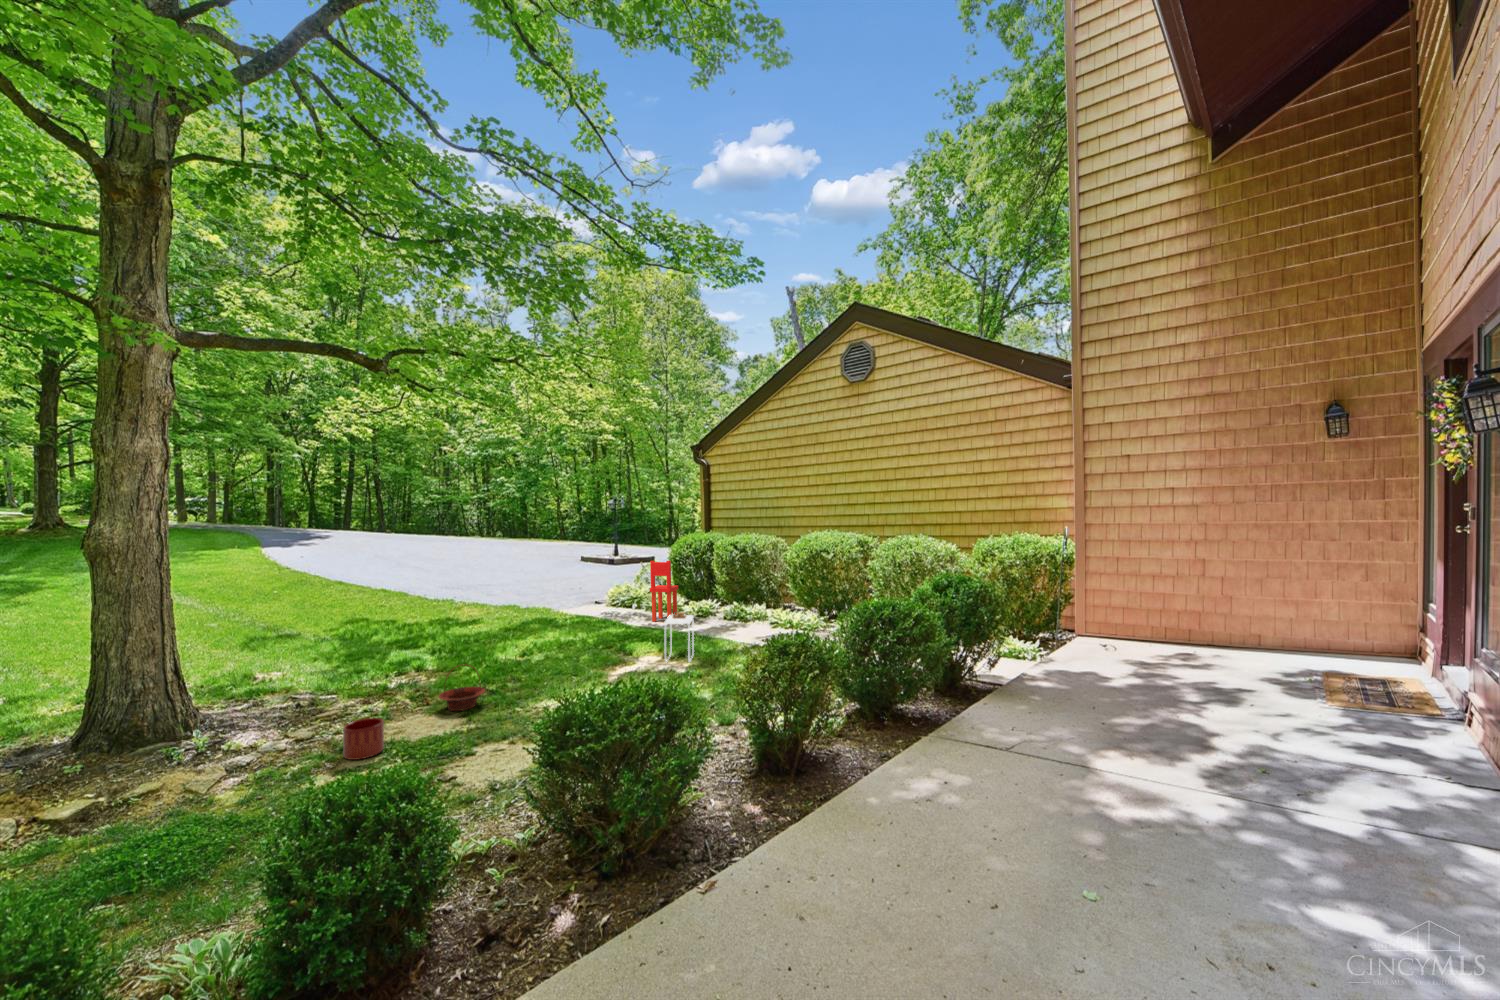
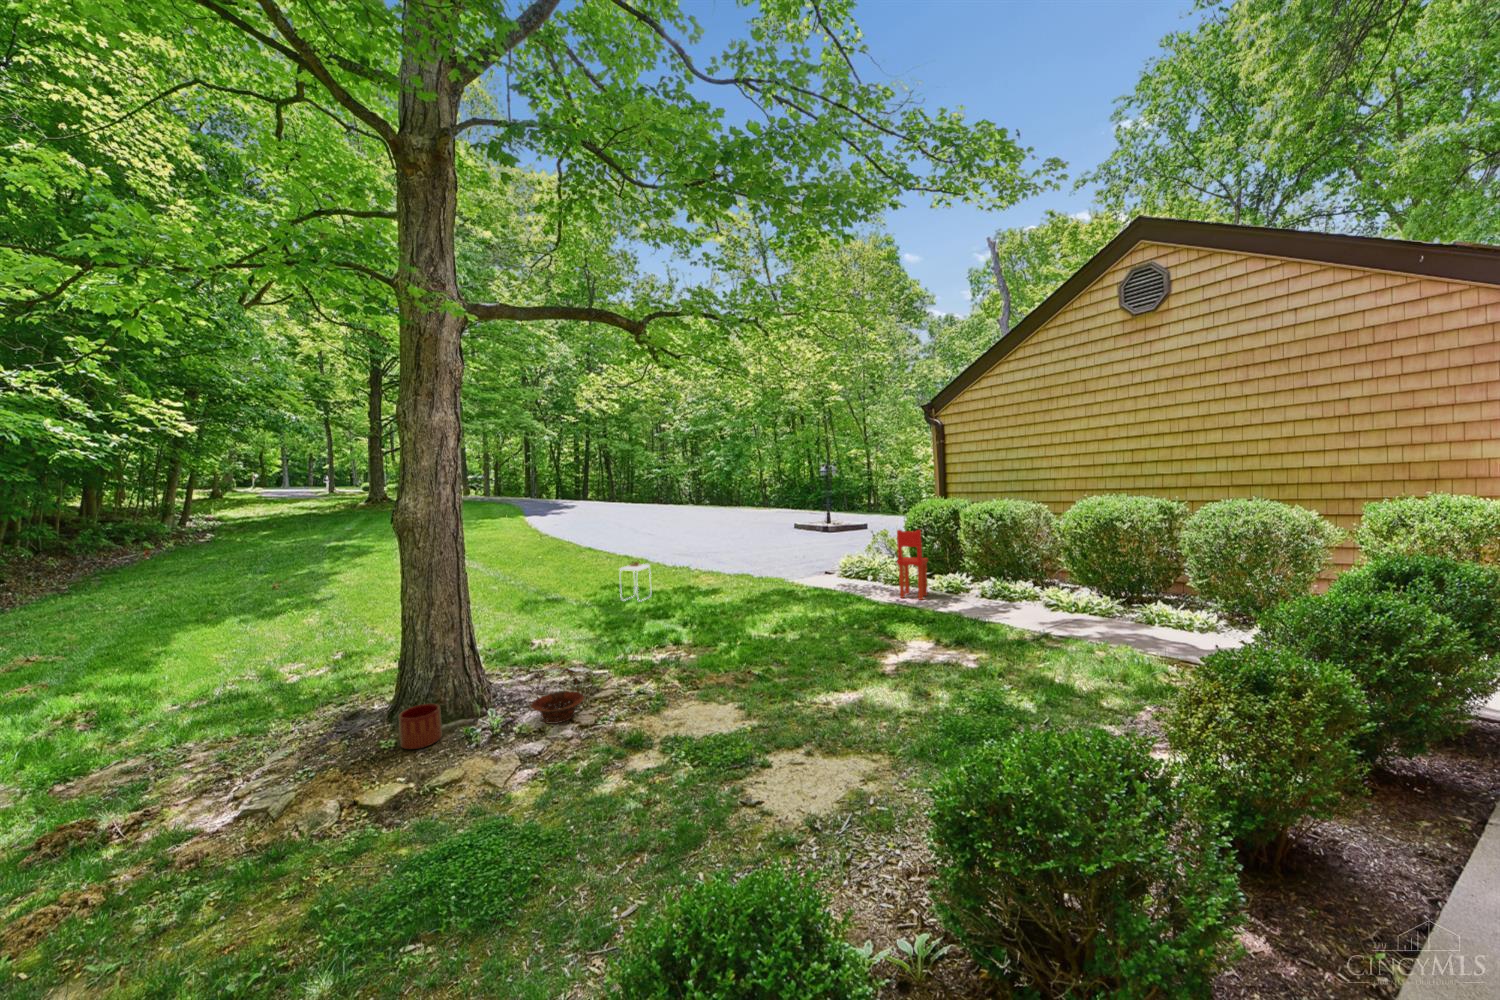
side table: present [665,612,694,662] -> present [620,562,650,601]
basket: present [439,665,485,711] -> present [531,667,584,724]
planter: present [343,718,384,760] -> present [398,704,442,749]

